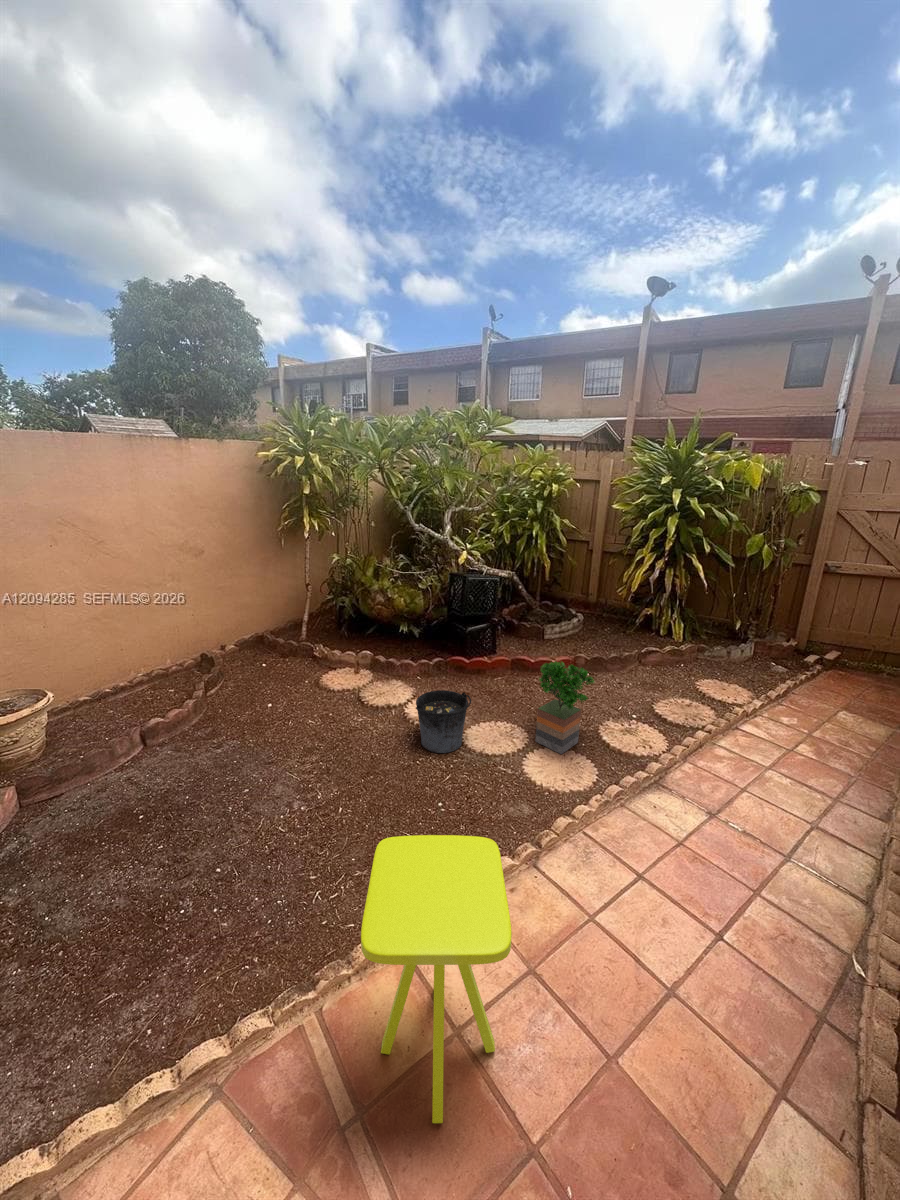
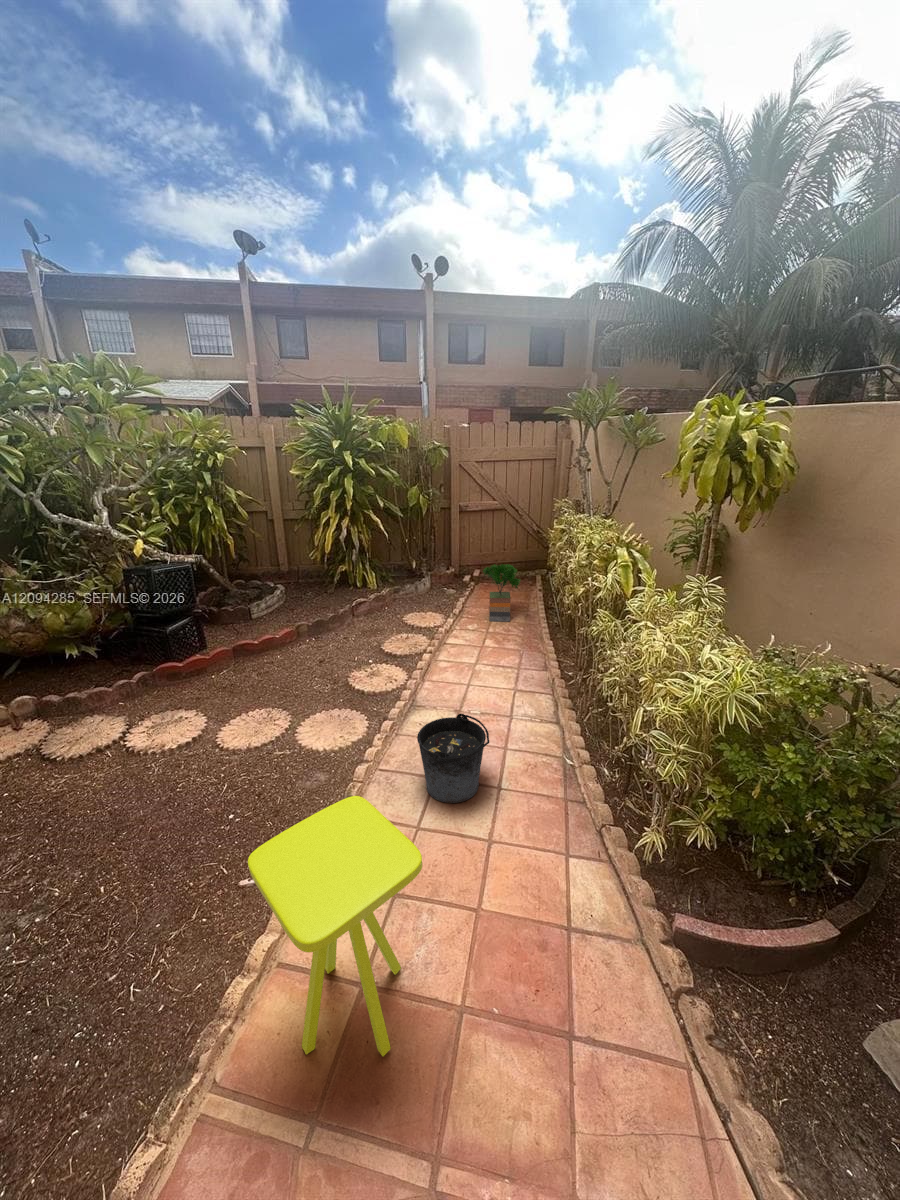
potted tree: present [535,661,594,754] -> present [483,564,520,622]
bucket: present [416,690,471,753] -> present [417,714,489,803]

